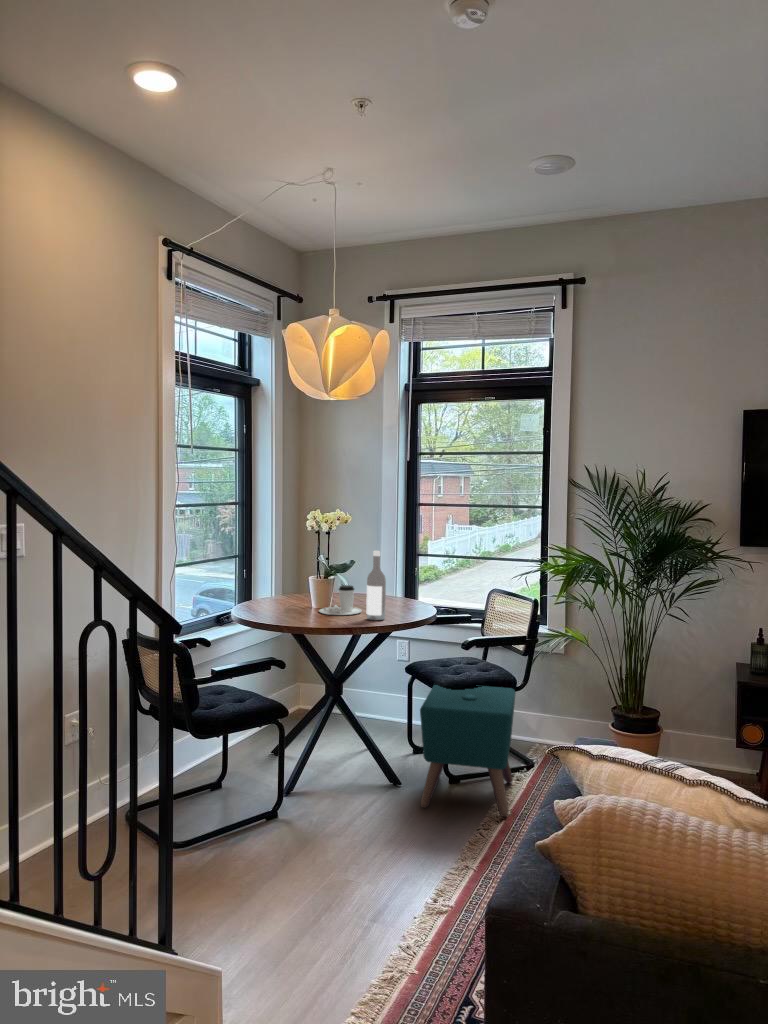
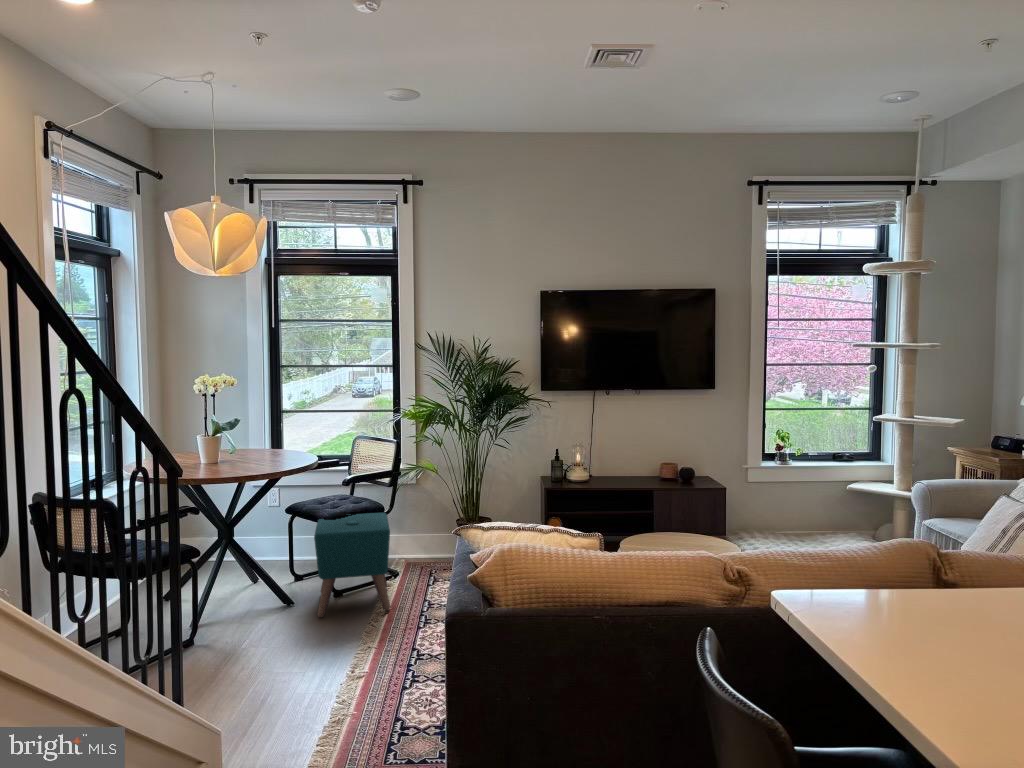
wine bottle: present [367,551,386,621] -> none [261,408,279,467]
coffee cup: present [319,585,362,615] -> none [212,441,253,467]

